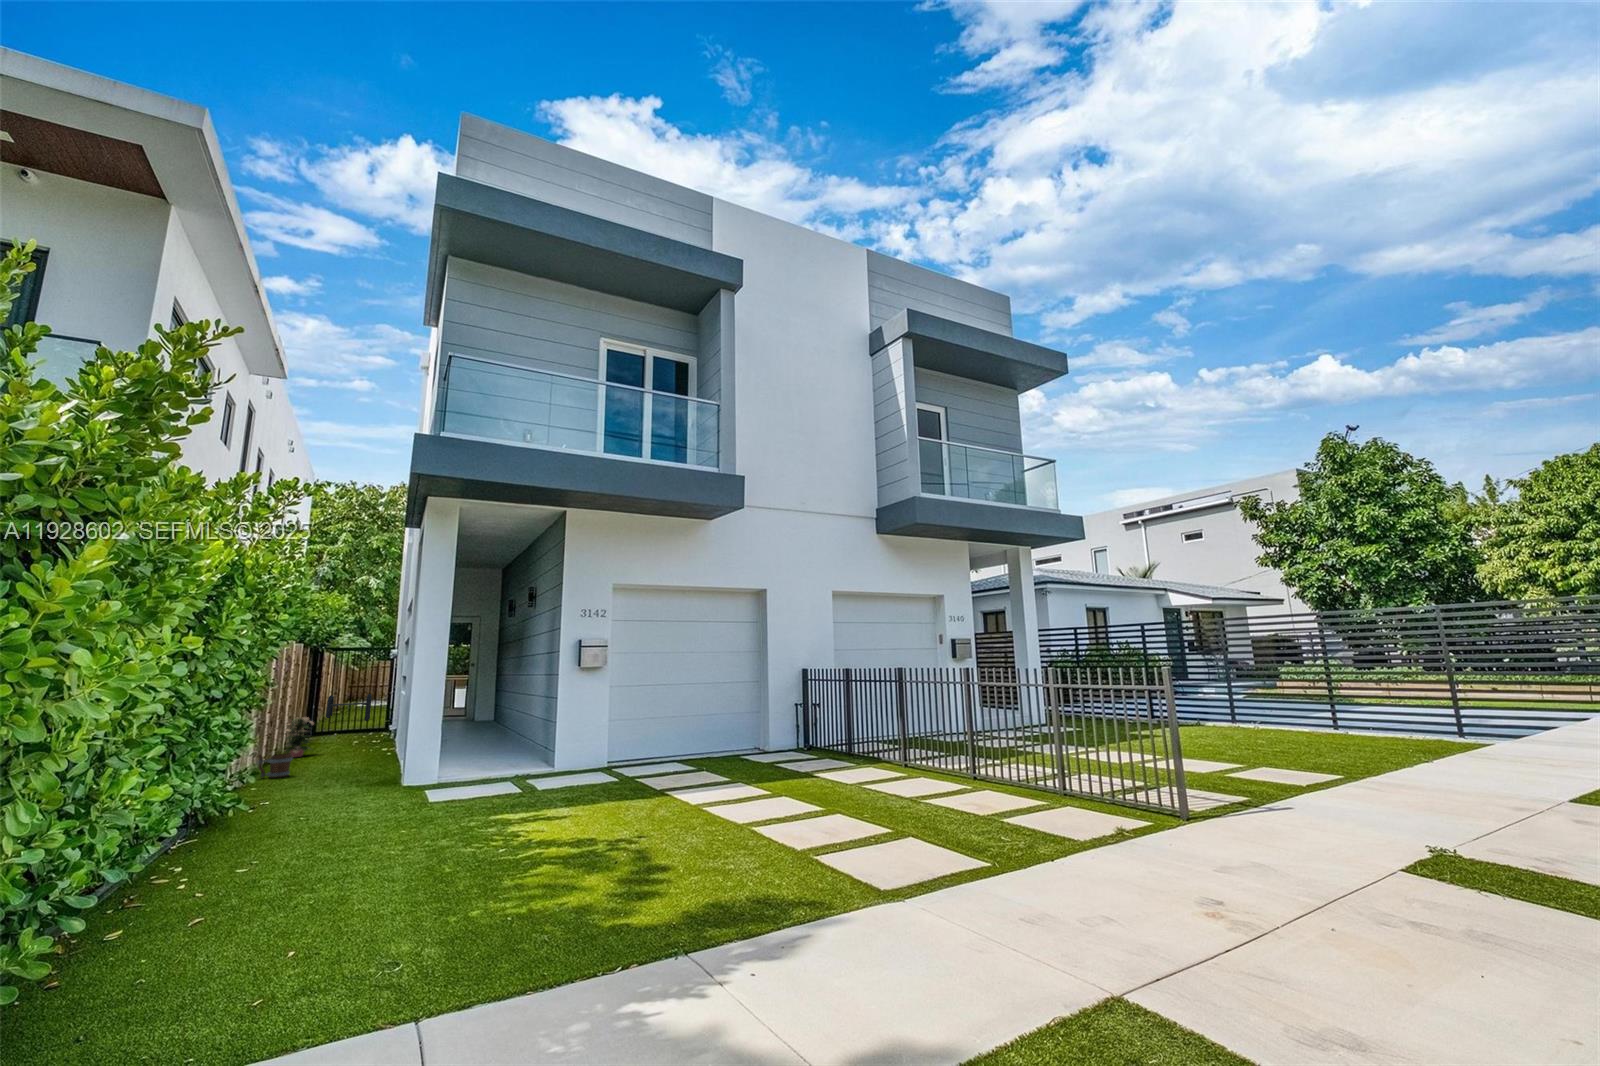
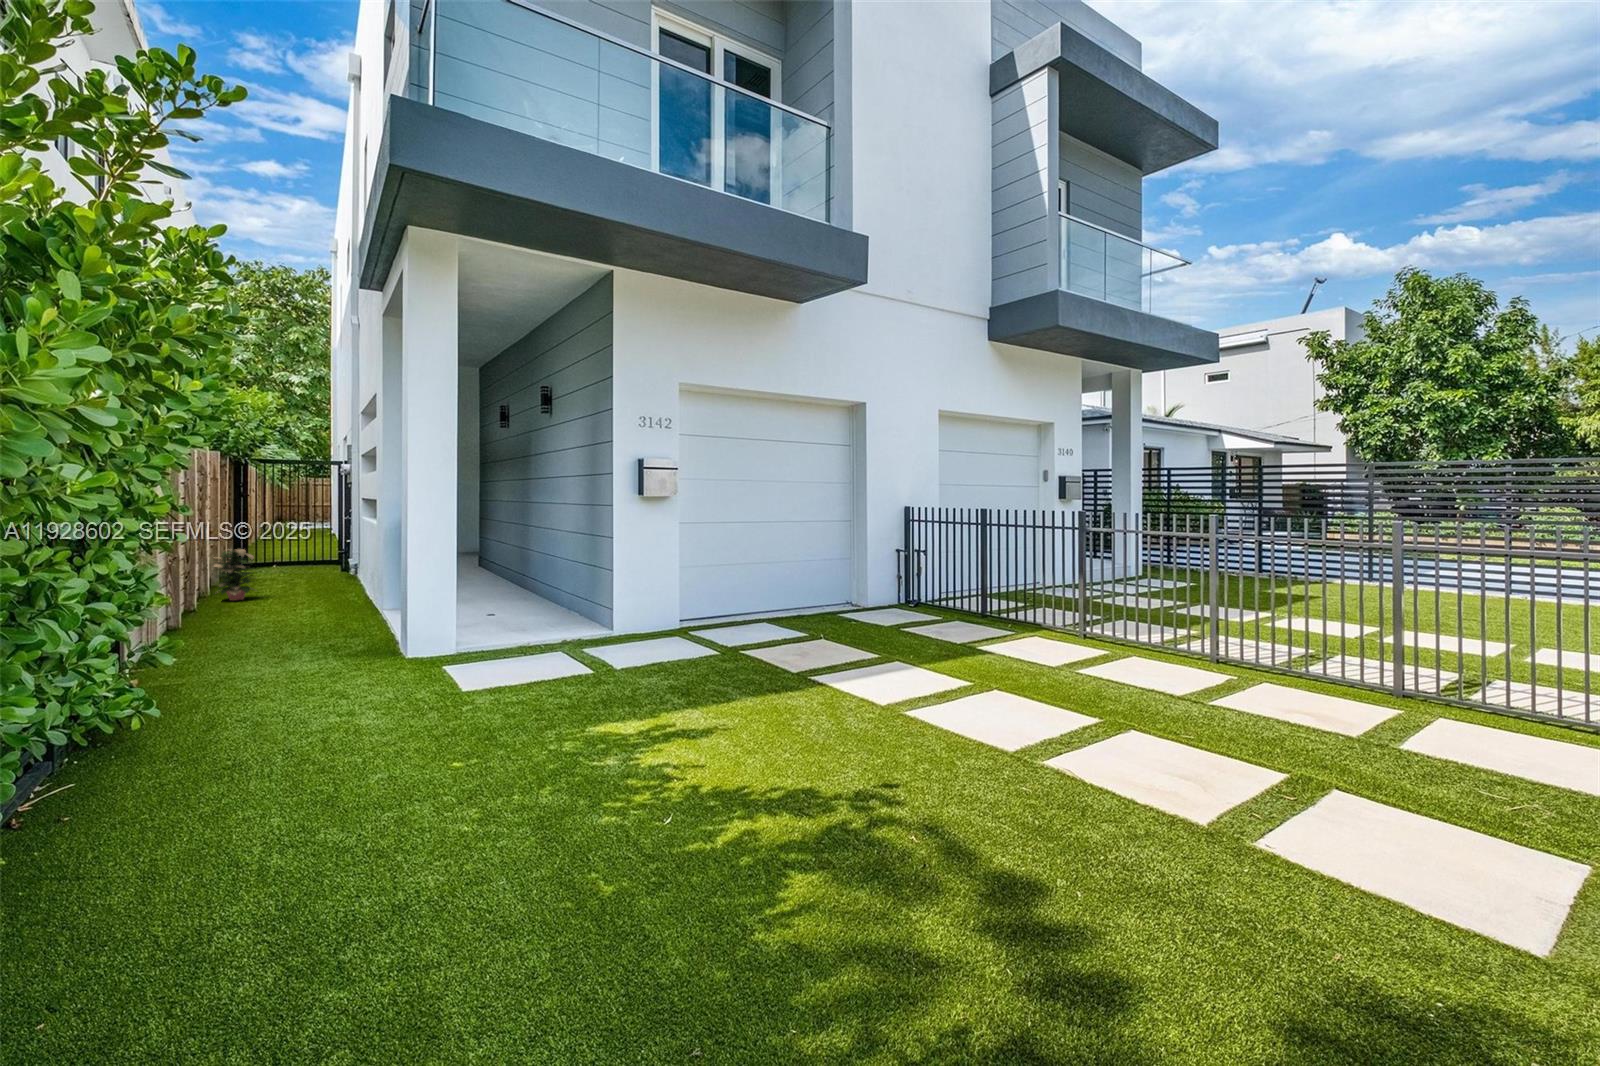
bench: present [326,694,372,721] -> none [261,516,318,549]
bucket: present [258,752,293,778] -> none [179,601,233,636]

